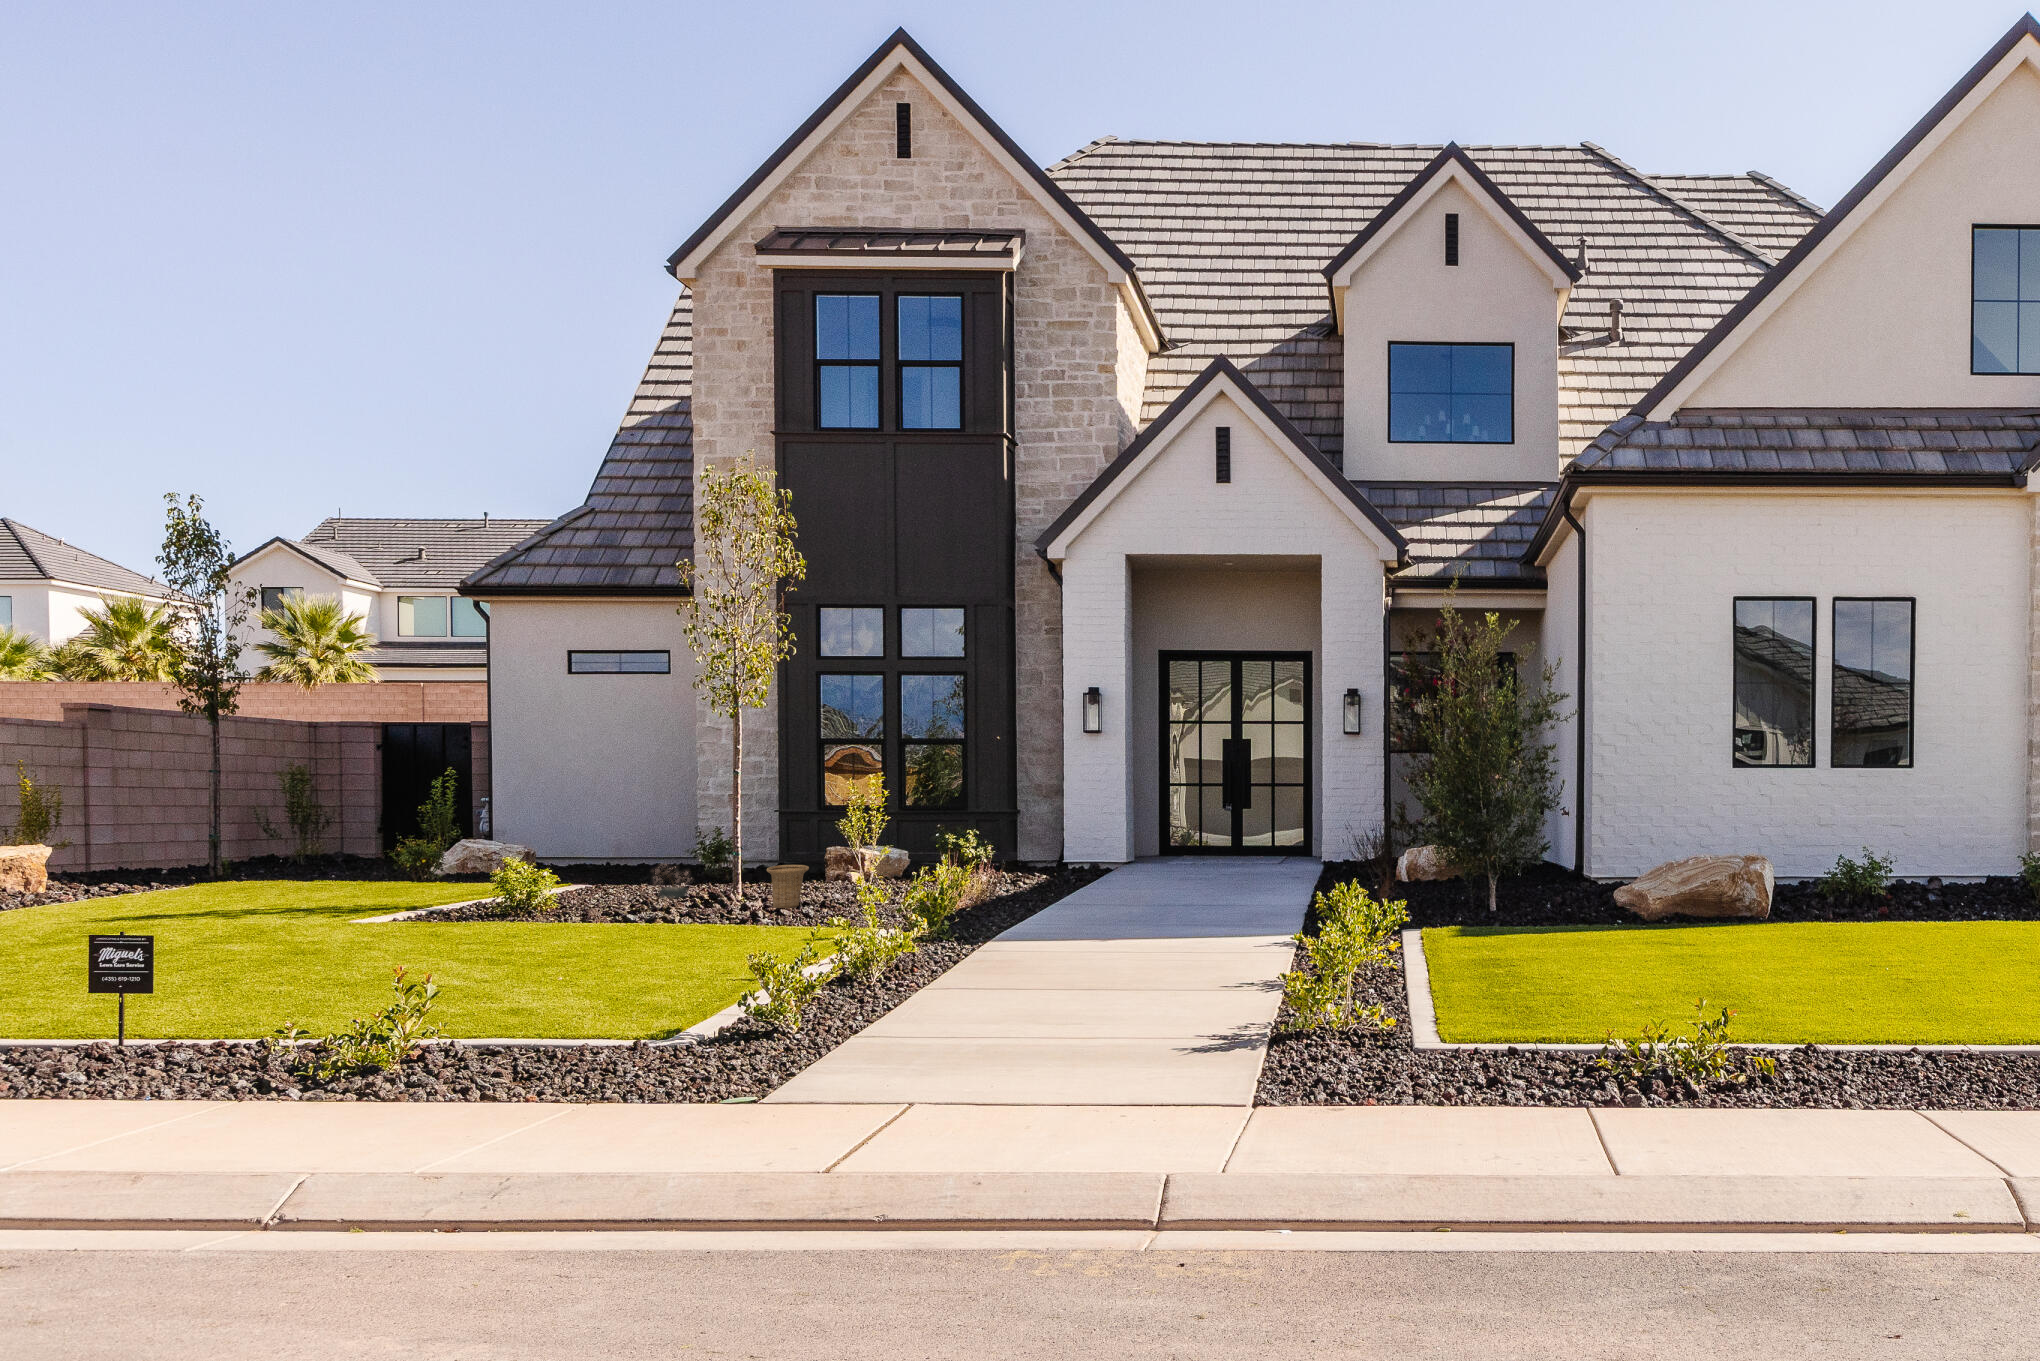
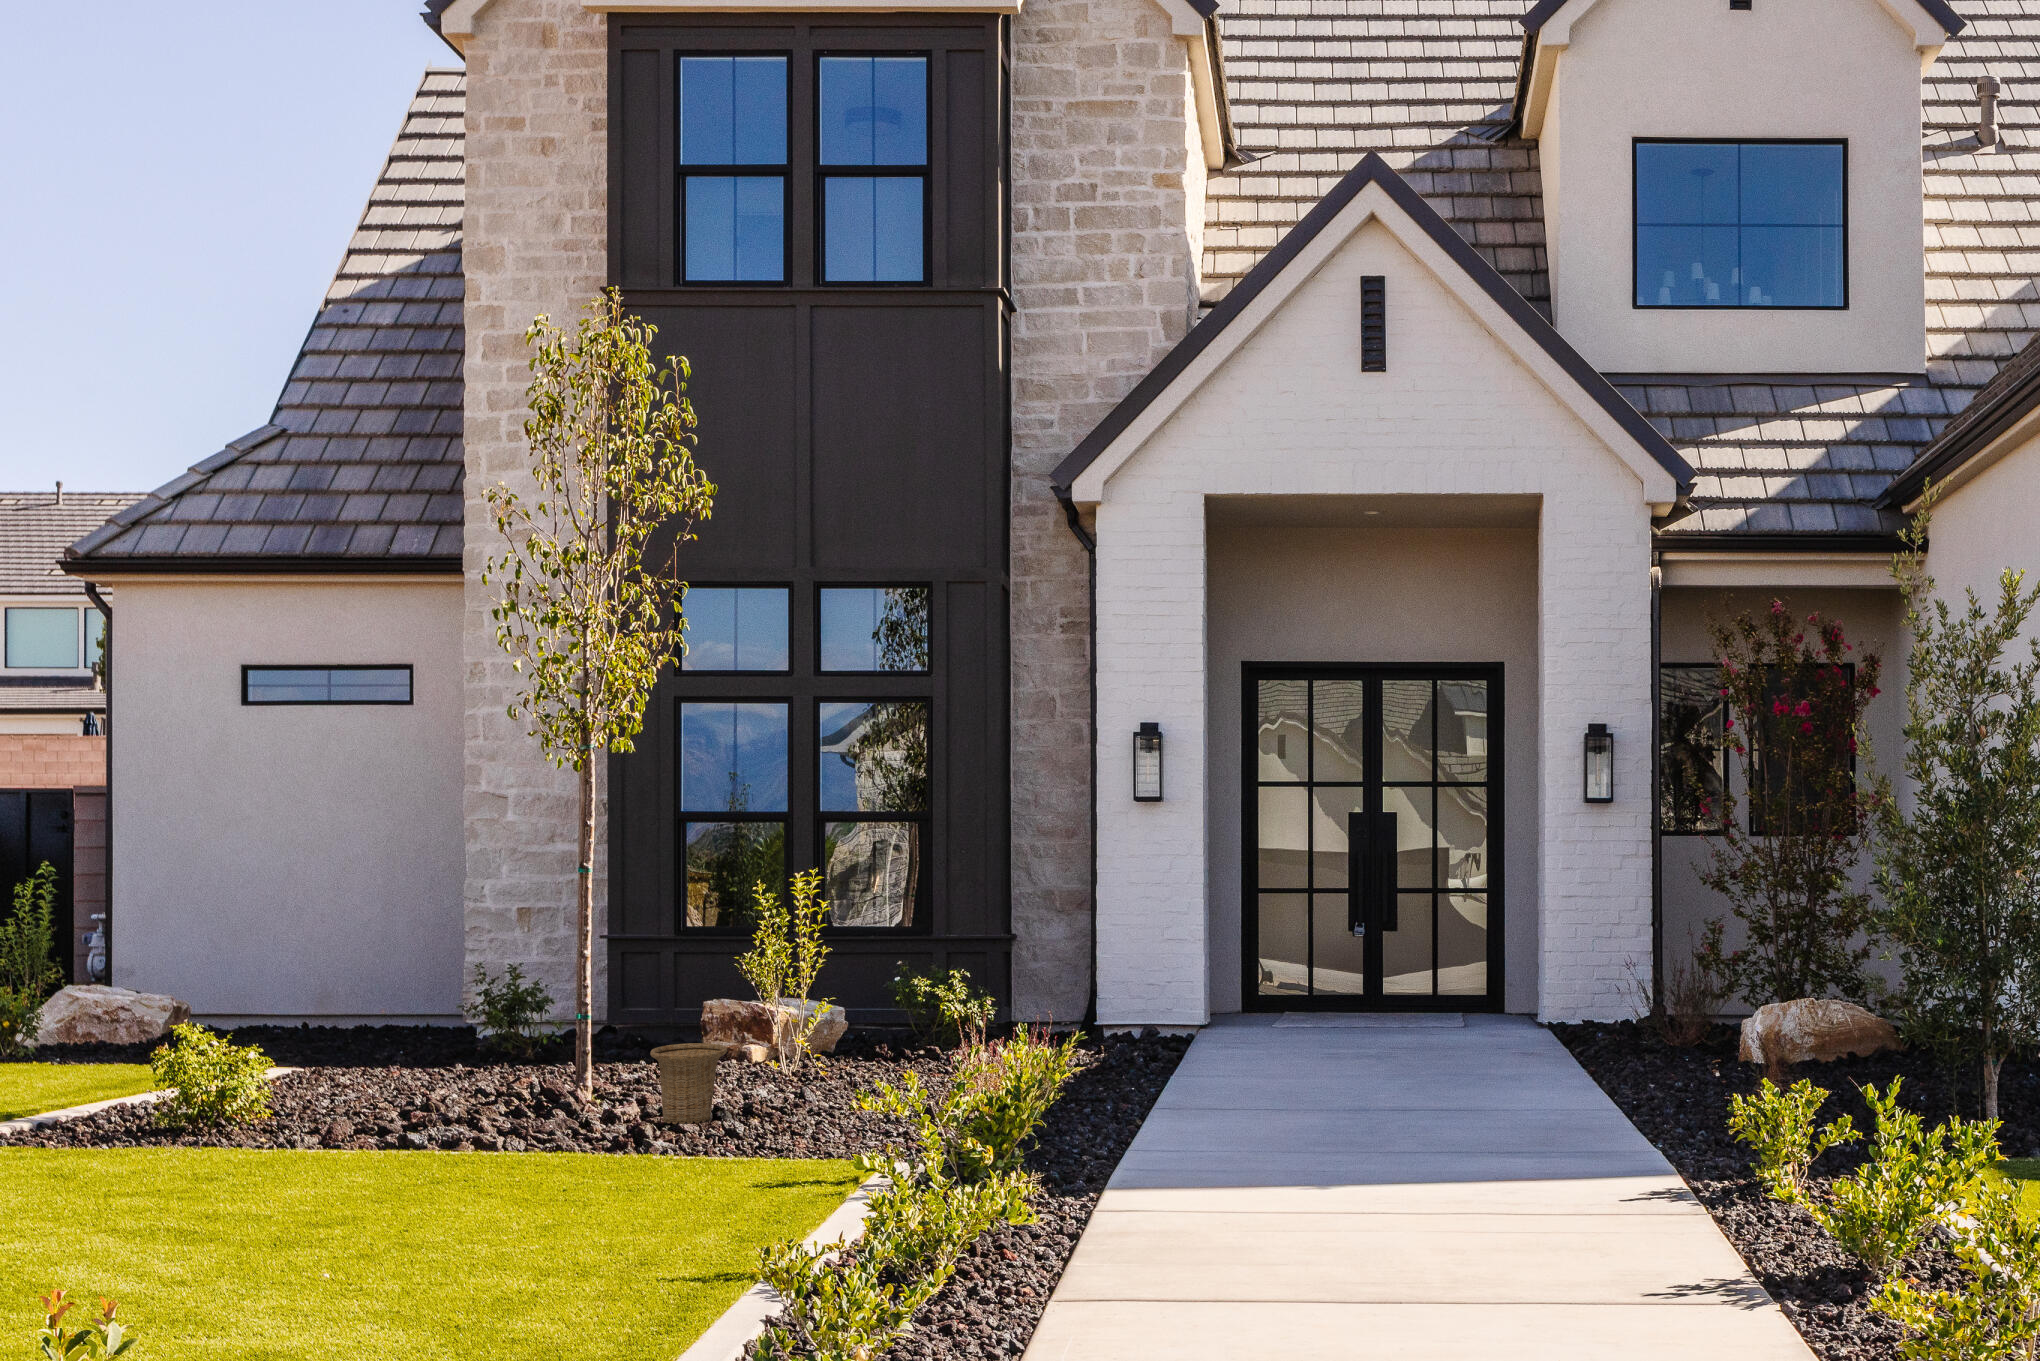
decorative plant: present [655,864,692,898] -> none [432,1041,507,1105]

